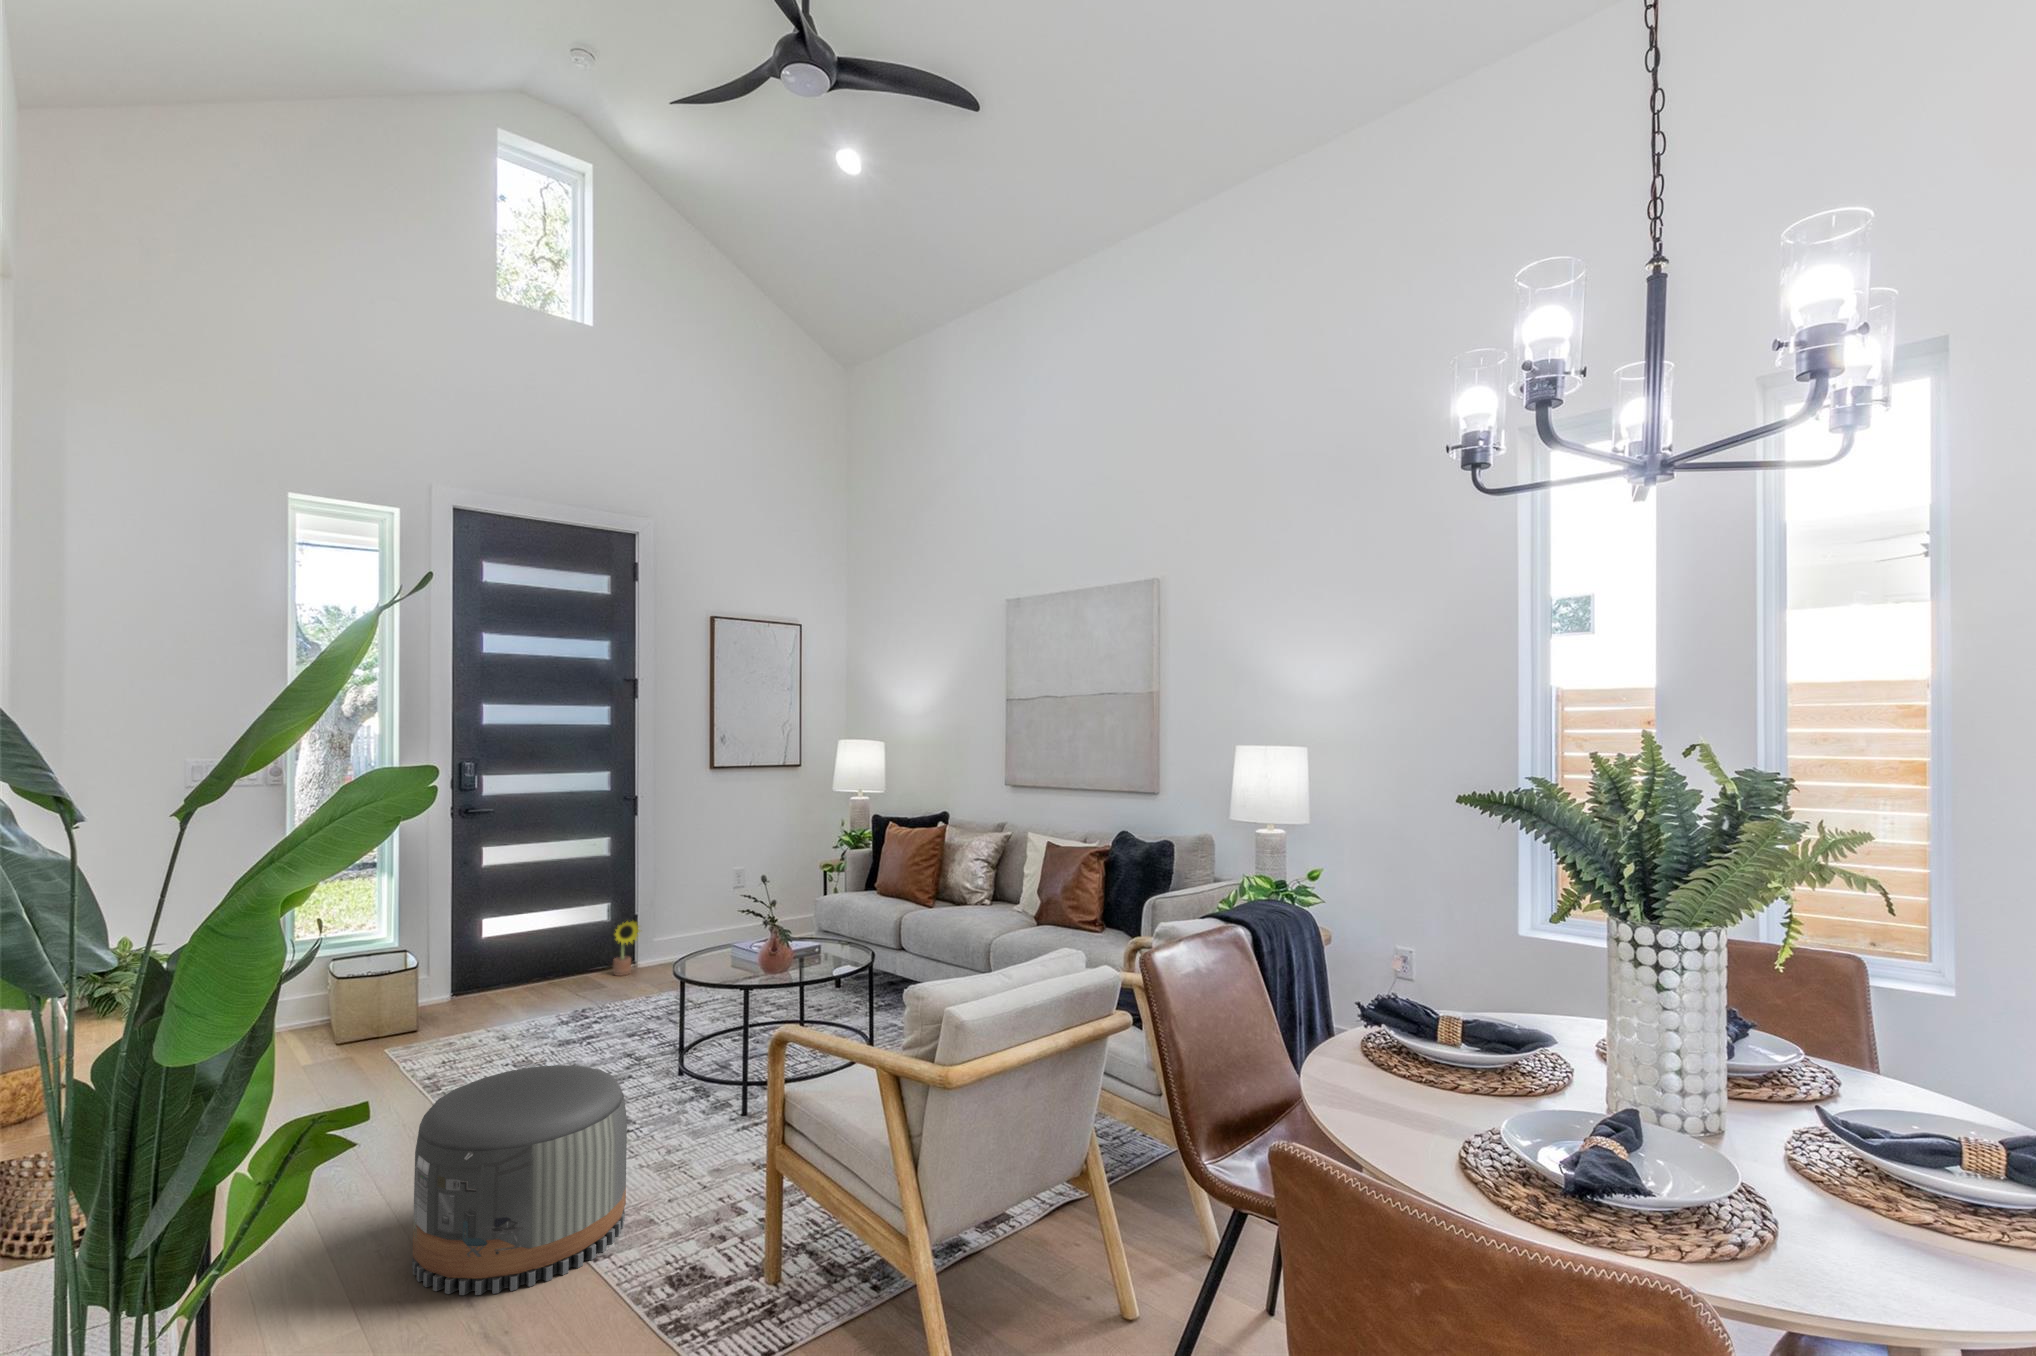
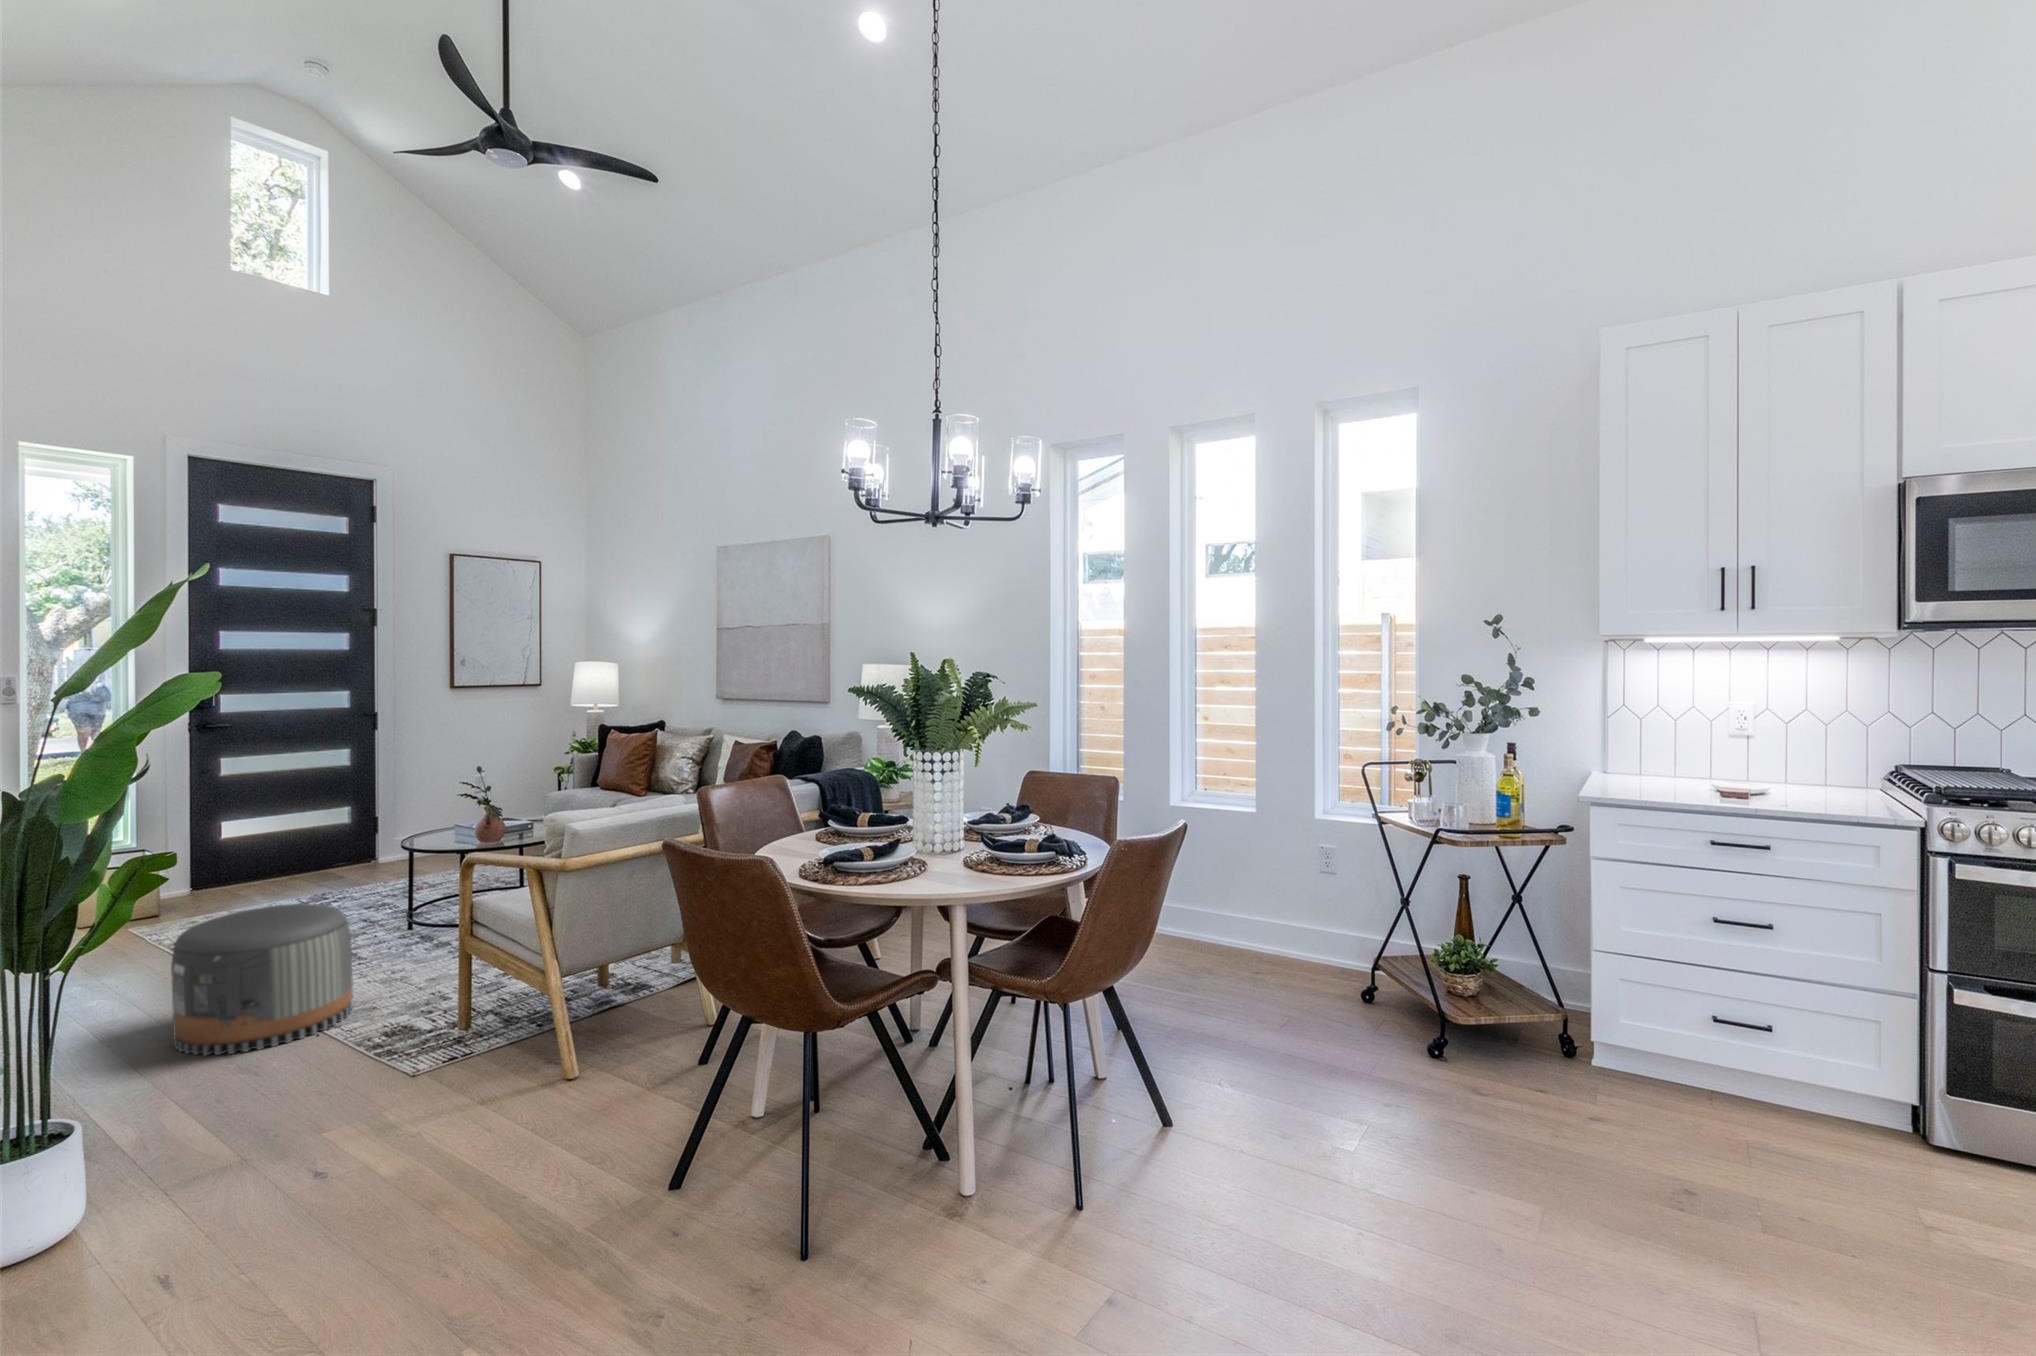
decorative plant: present [613,921,640,976] -> none [354,820,382,868]

